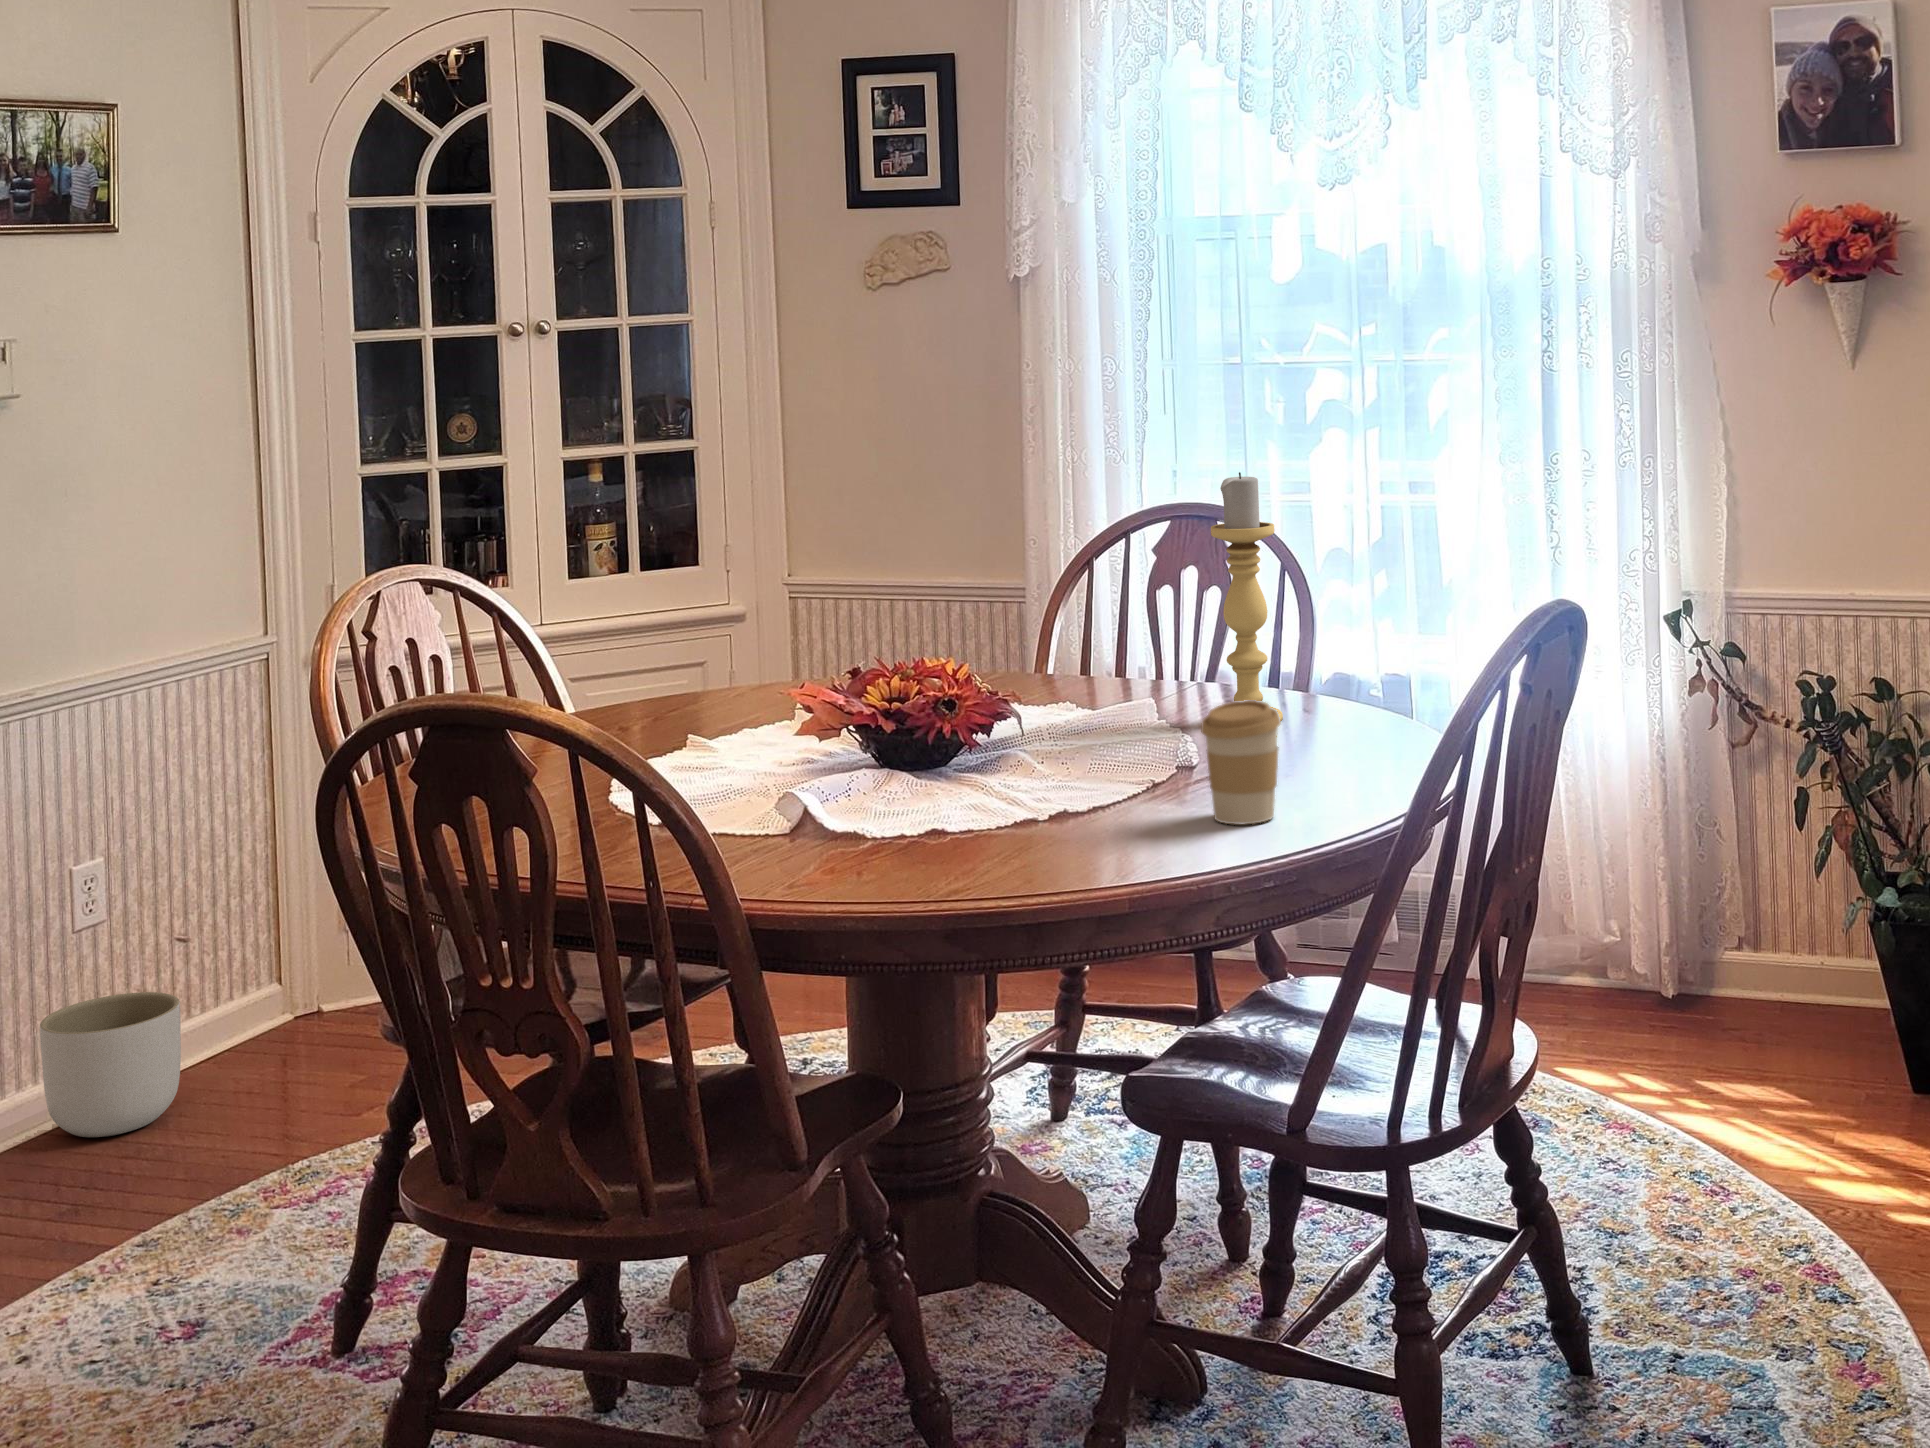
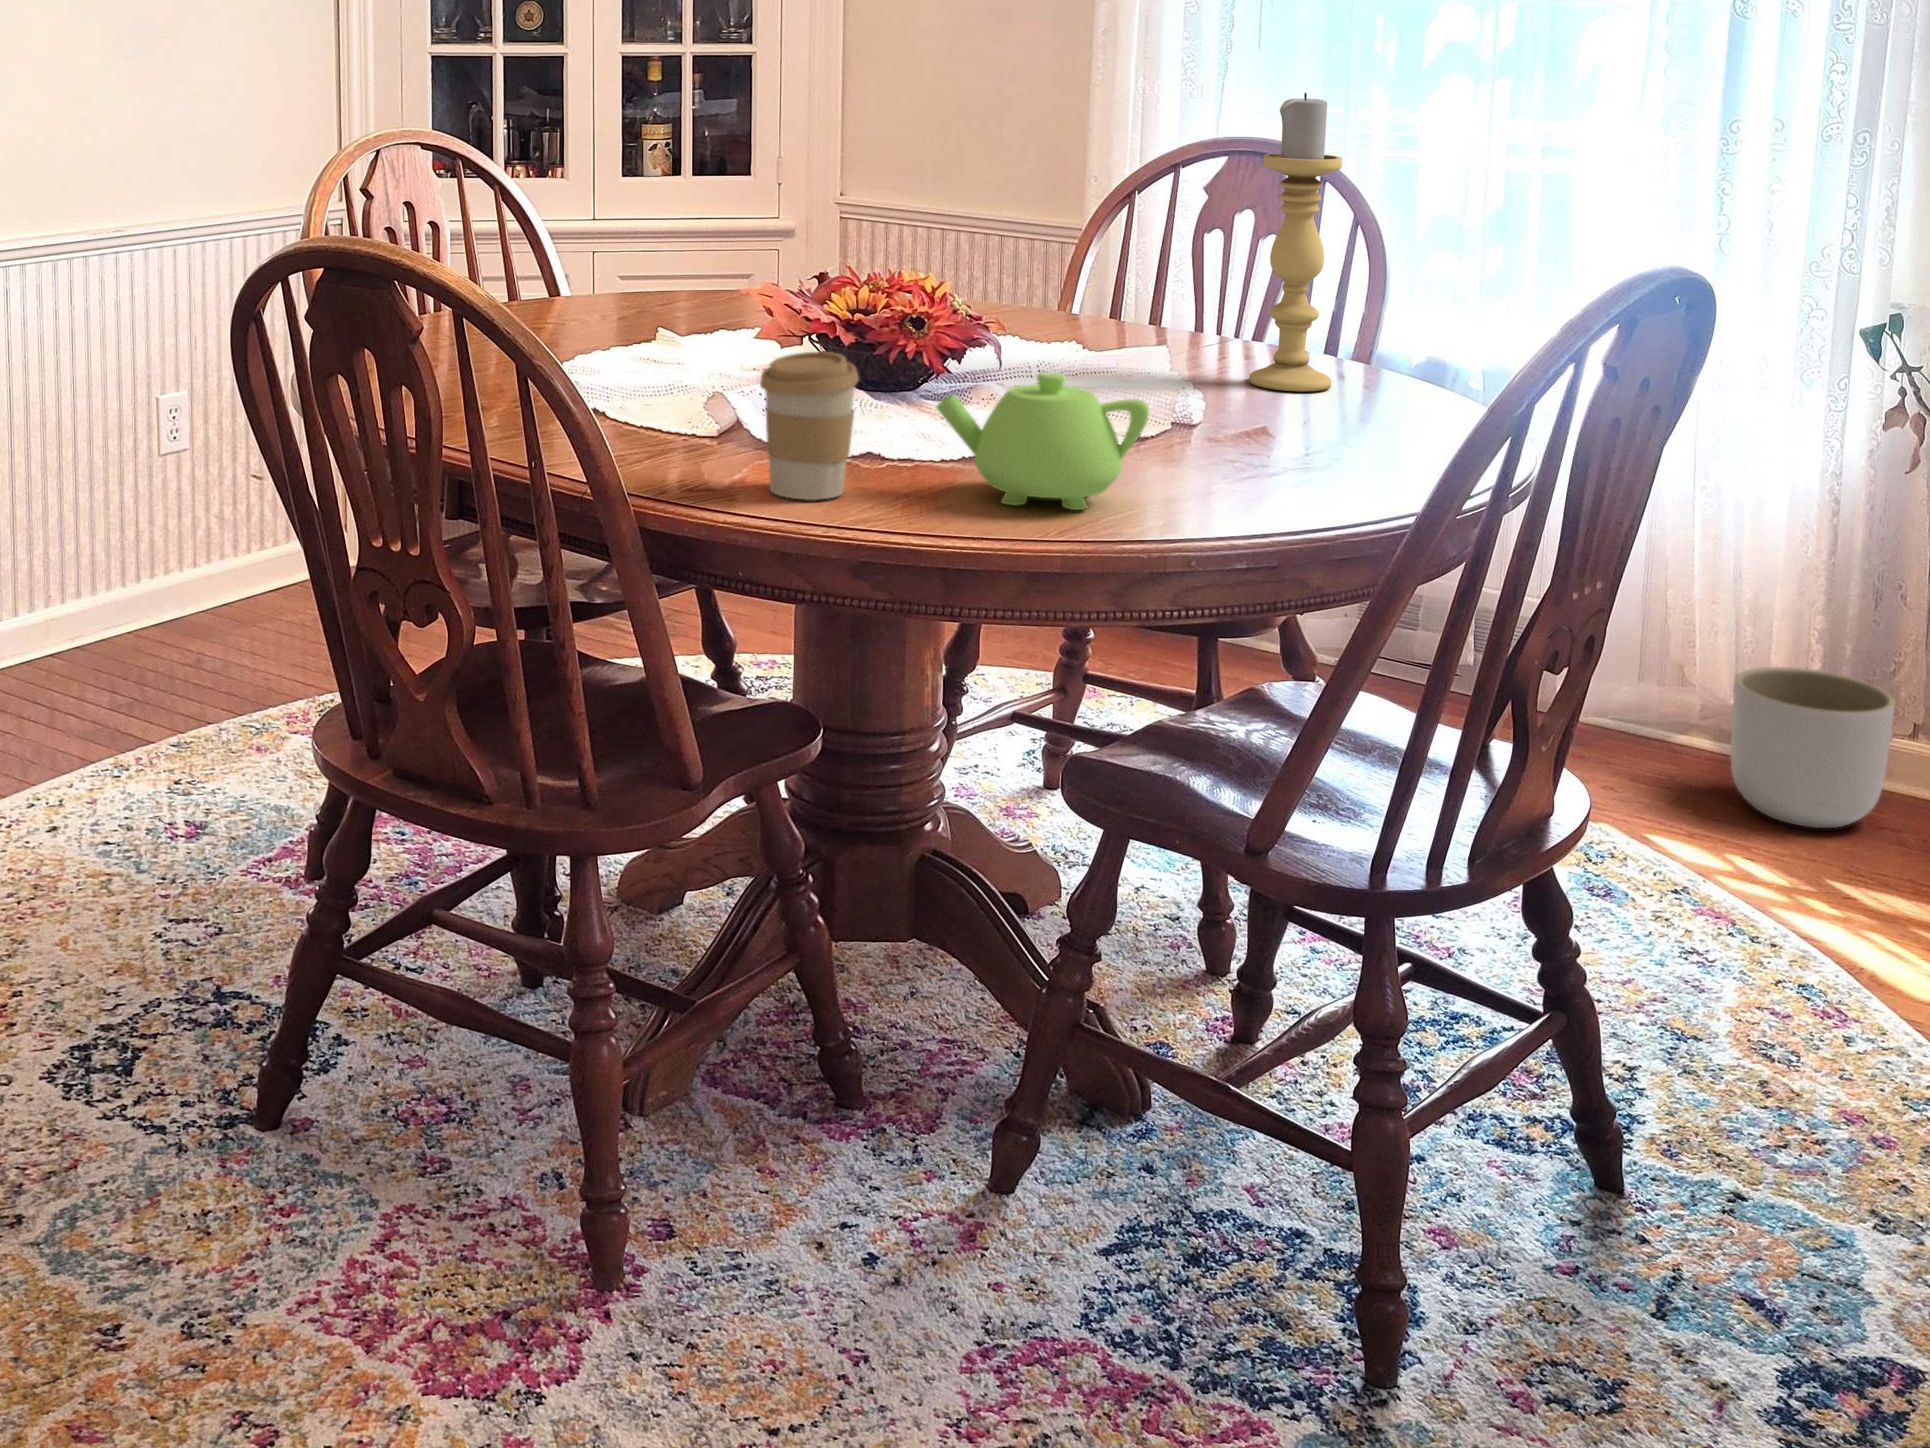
coffee cup: present [1201,701,1281,824] -> present [760,352,859,500]
teapot: none [986,743,1168,864] -> present [936,373,1149,510]
planter: present [40,992,181,1137] -> present [1731,667,1895,828]

